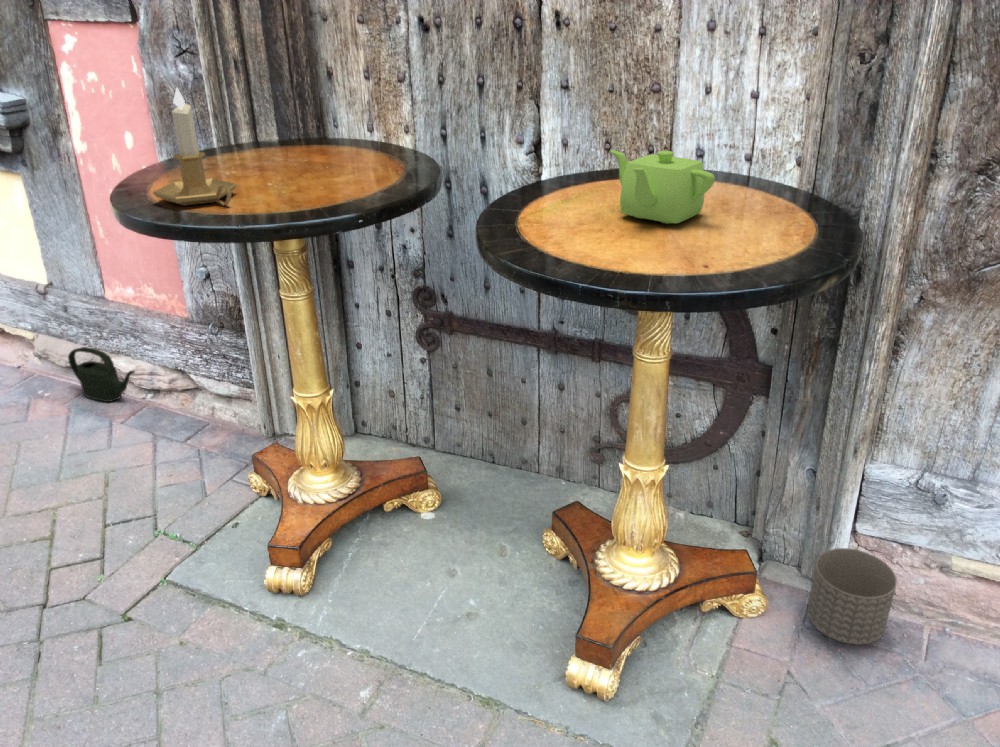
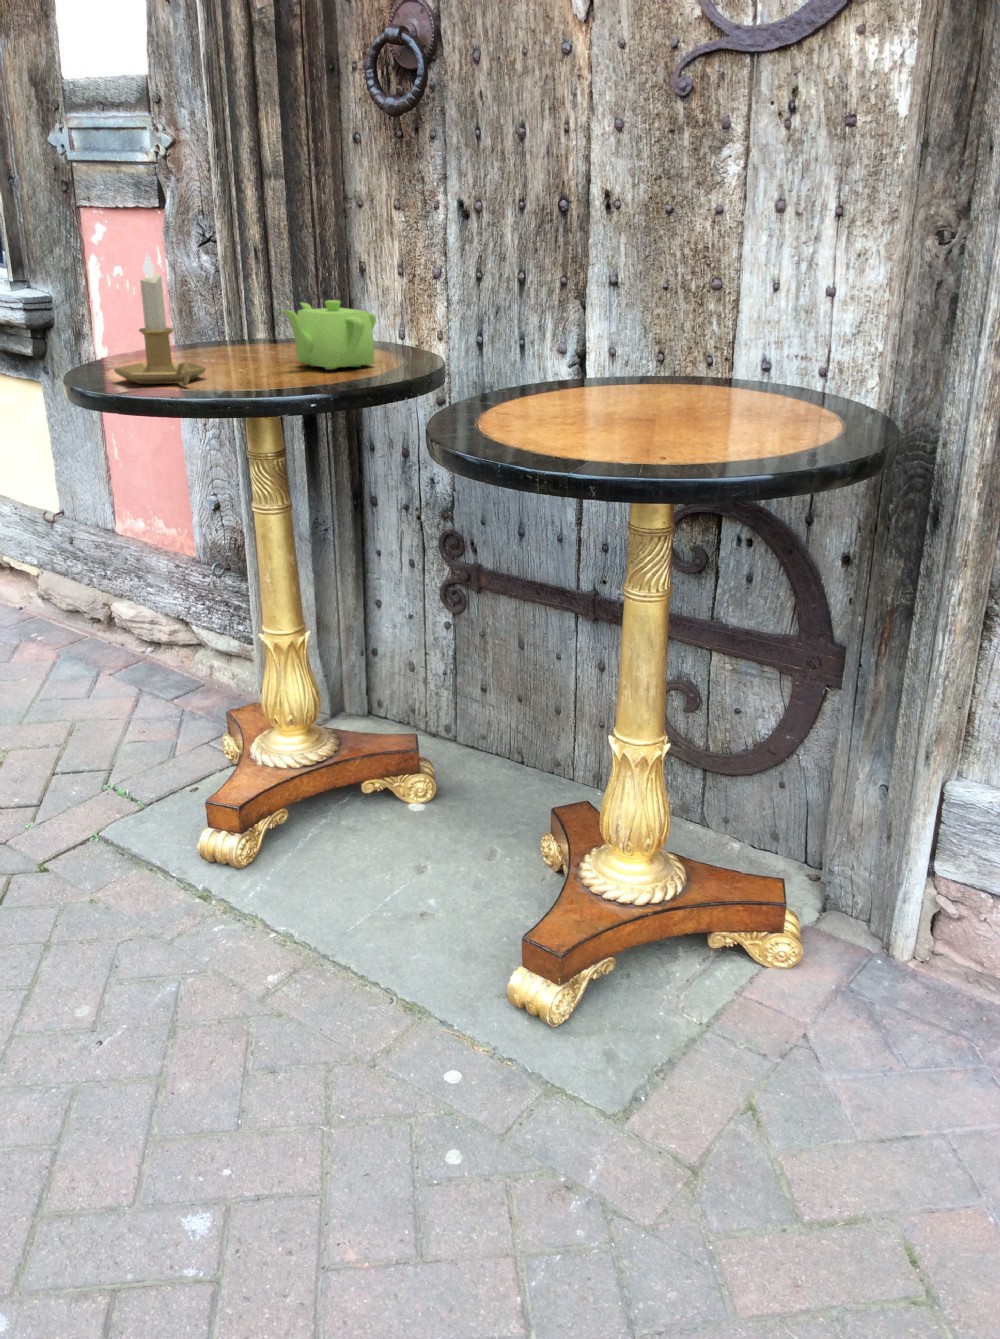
teapot: present [610,150,715,224] -> present [281,300,376,370]
watering can: present [68,347,134,402] -> none [65,586,131,654]
planter: present [807,548,897,645] -> none [856,892,972,1018]

